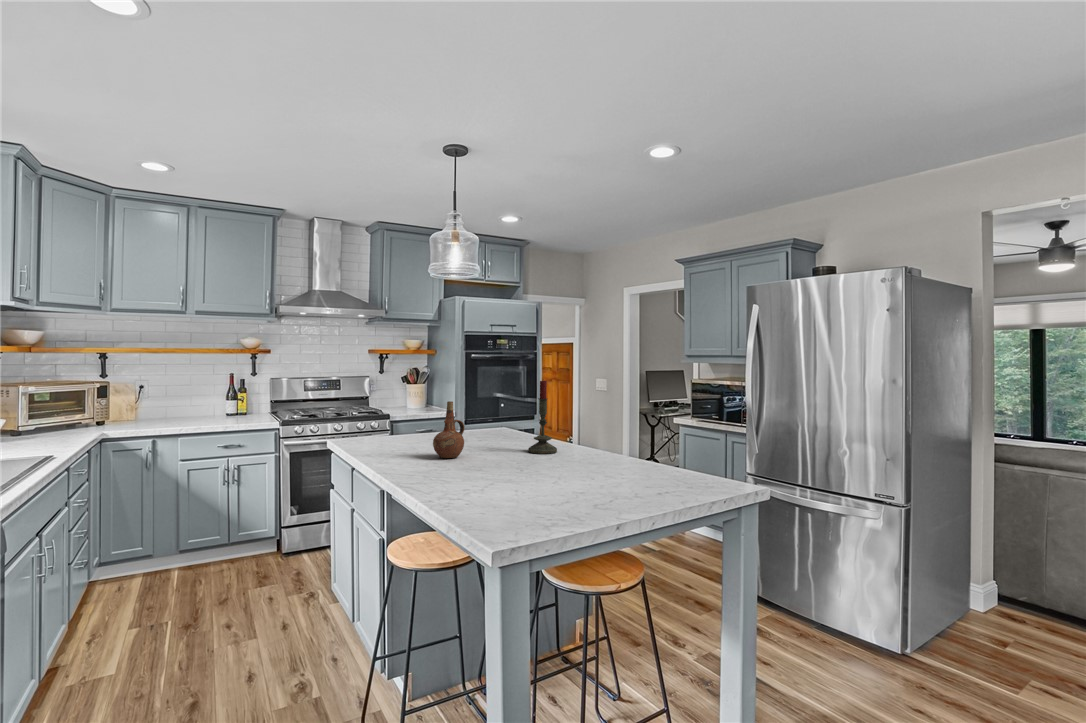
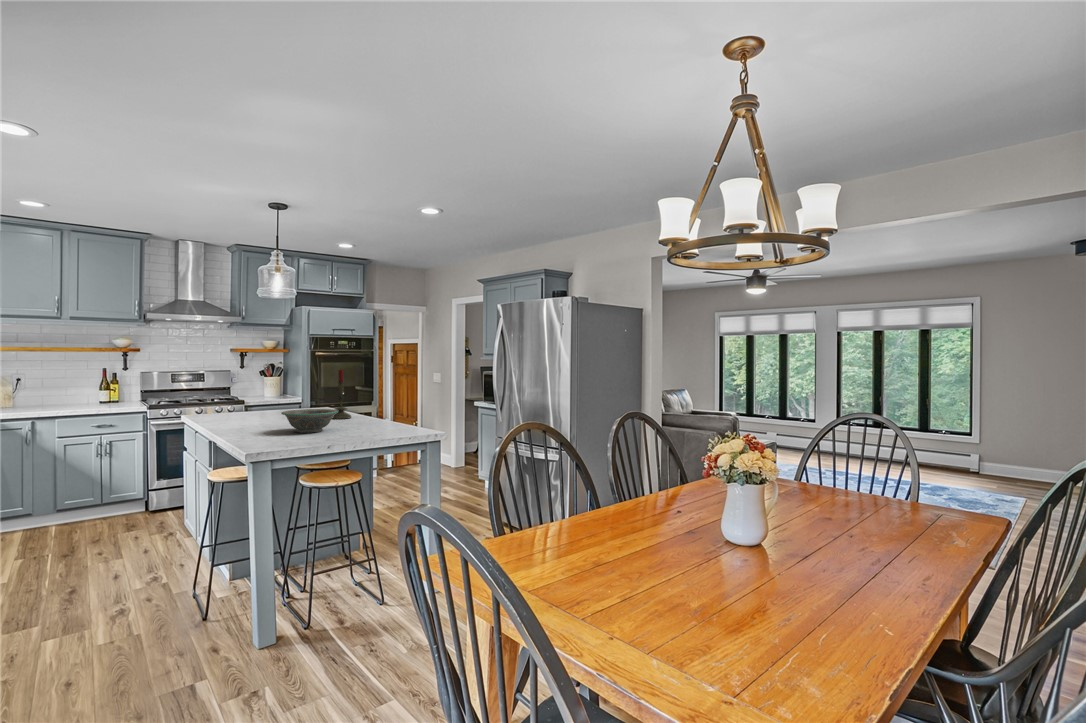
ceramic pitcher: present [433,401,464,458] -> none [256,384,281,422]
decorative bowl: none [489,444,572,486] -> present [281,409,338,433]

